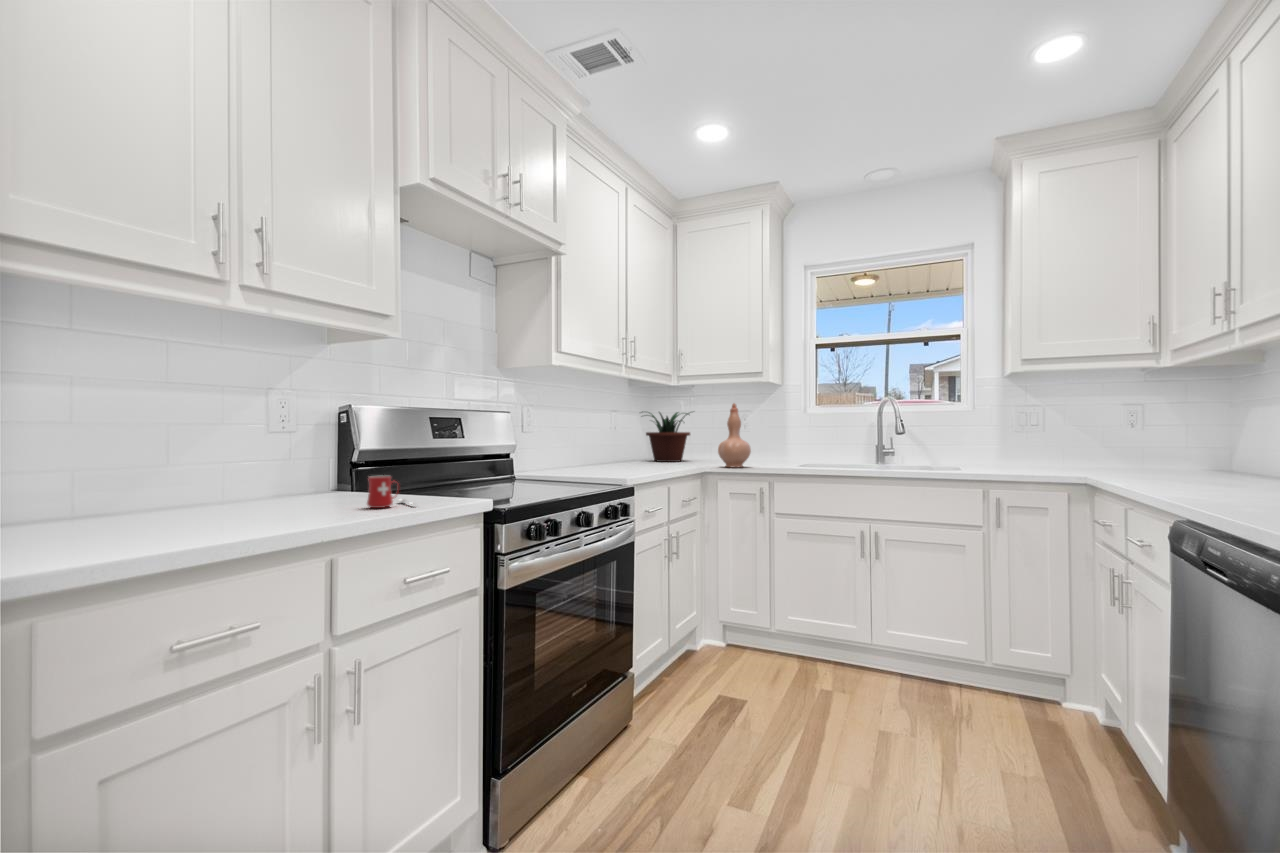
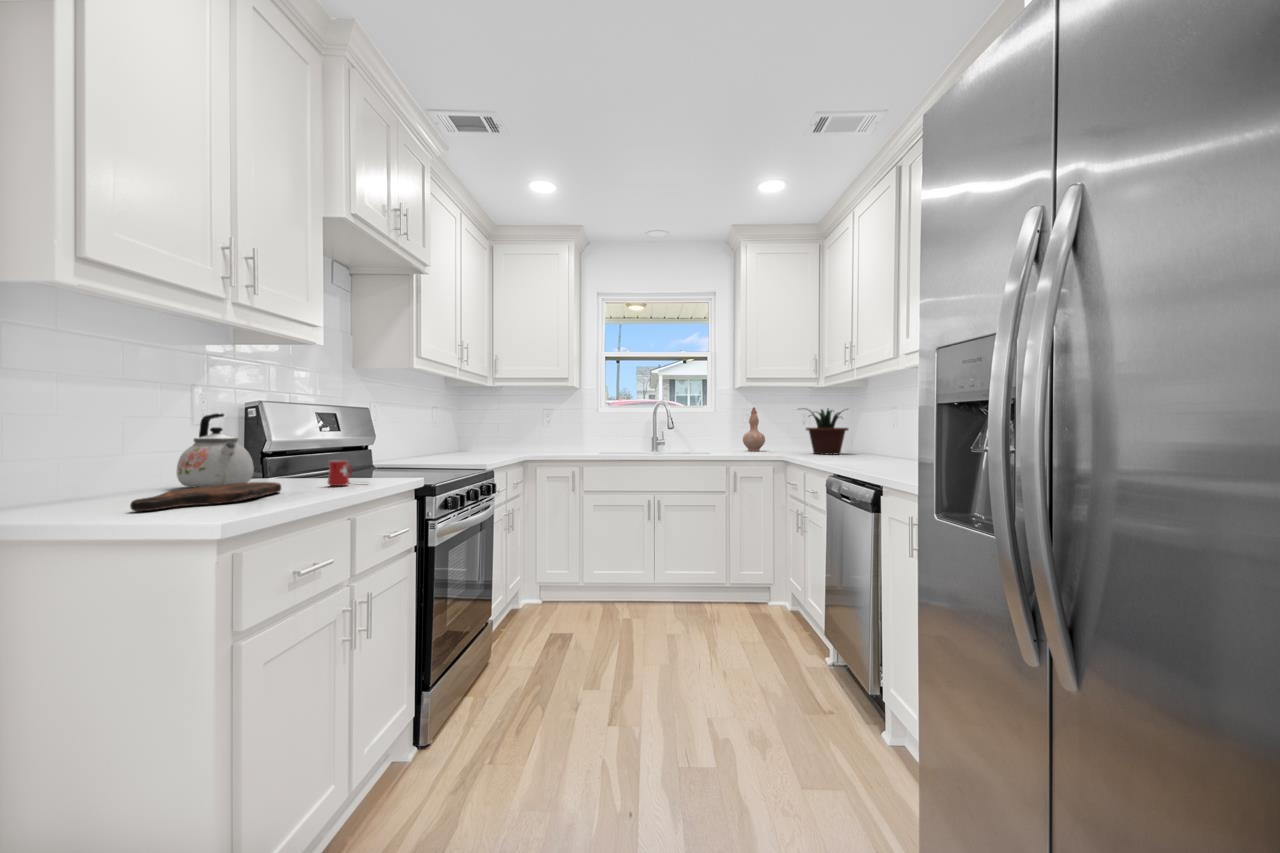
vase: present [718,403,751,467] -> present [743,407,765,451]
potted plant: present [642,411,690,462] -> present [806,409,848,455]
kettle: none [231,419,313,504] -> present [176,414,254,488]
cutting board: none [60,501,296,539] -> present [130,482,281,511]

